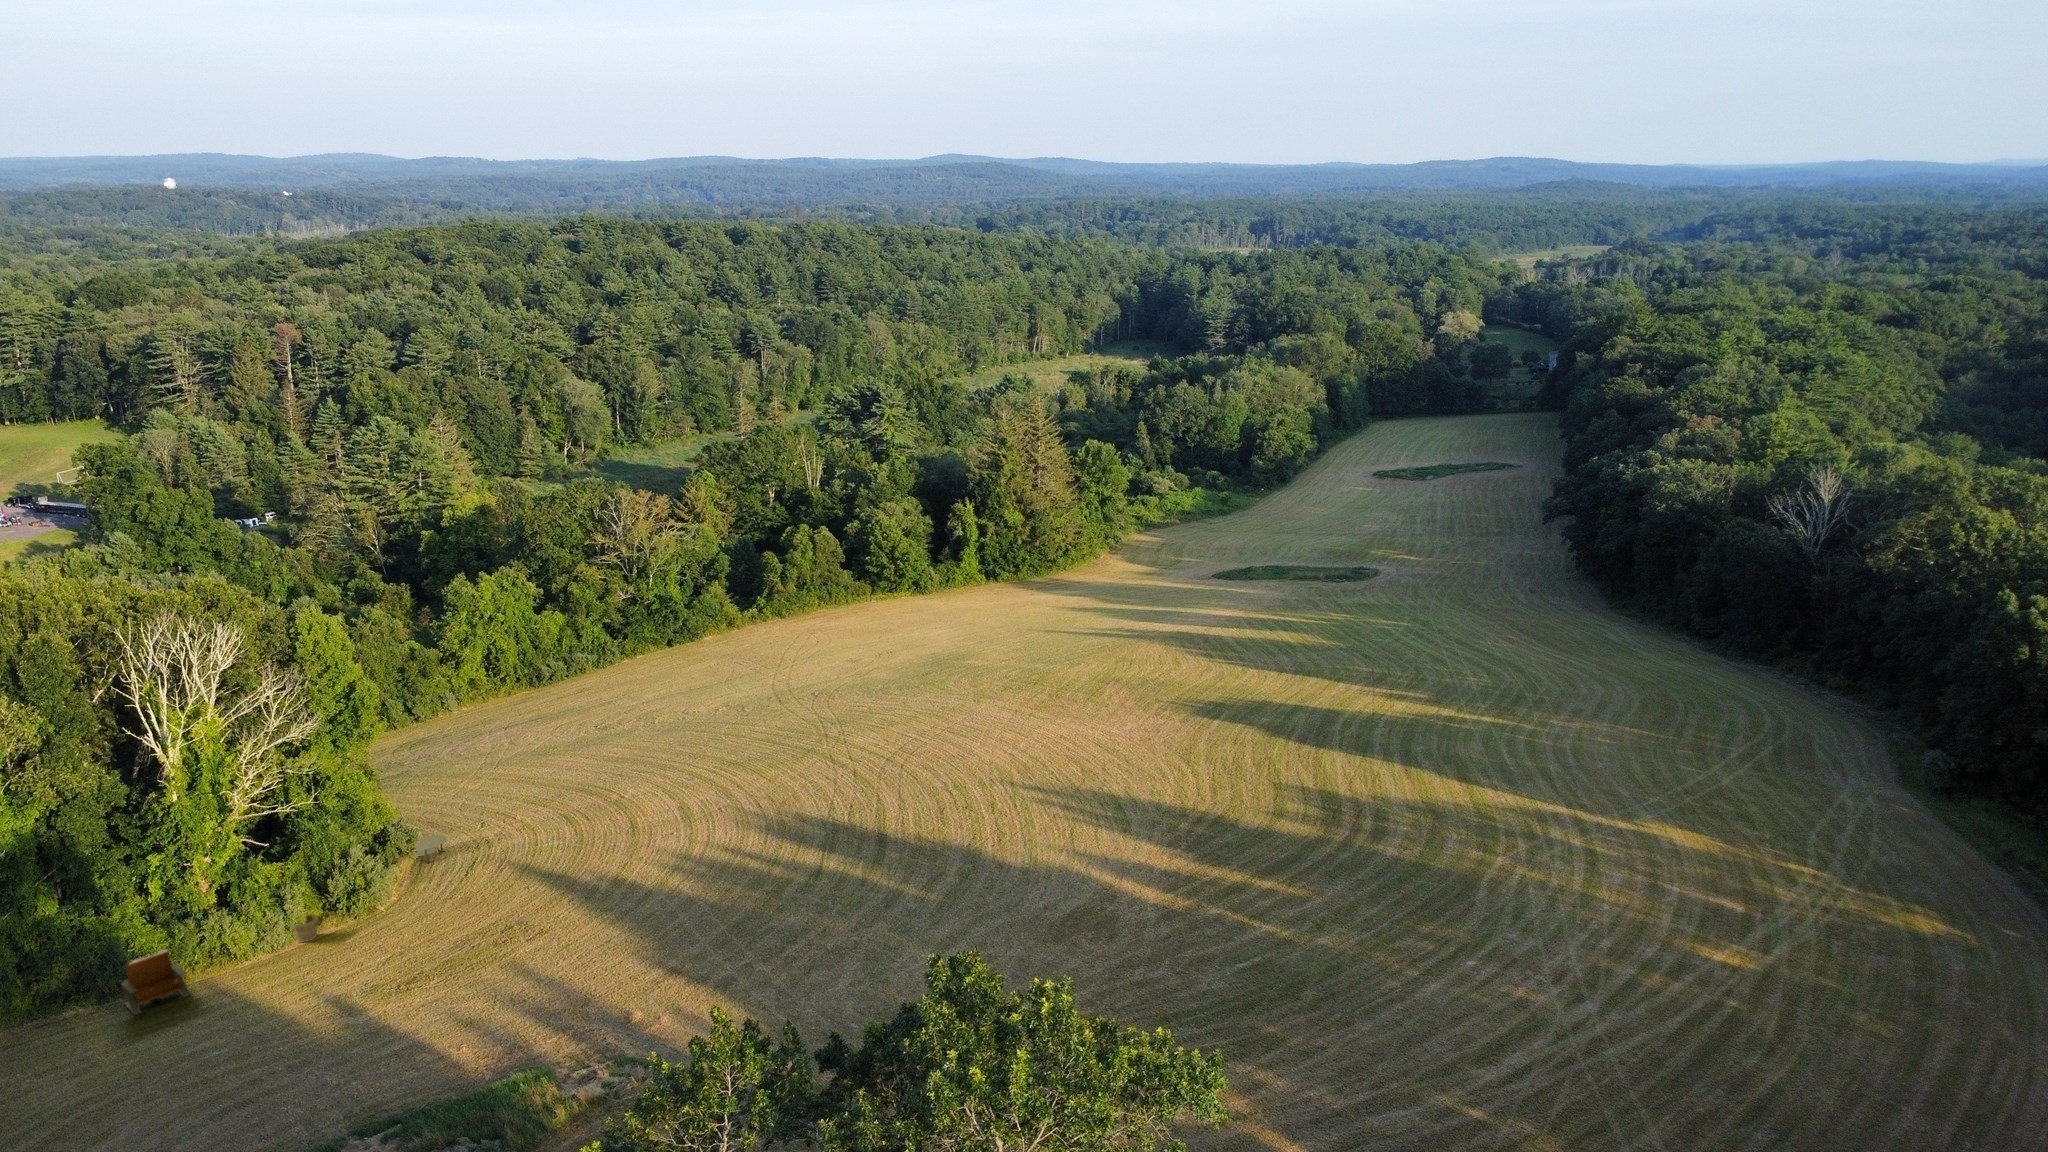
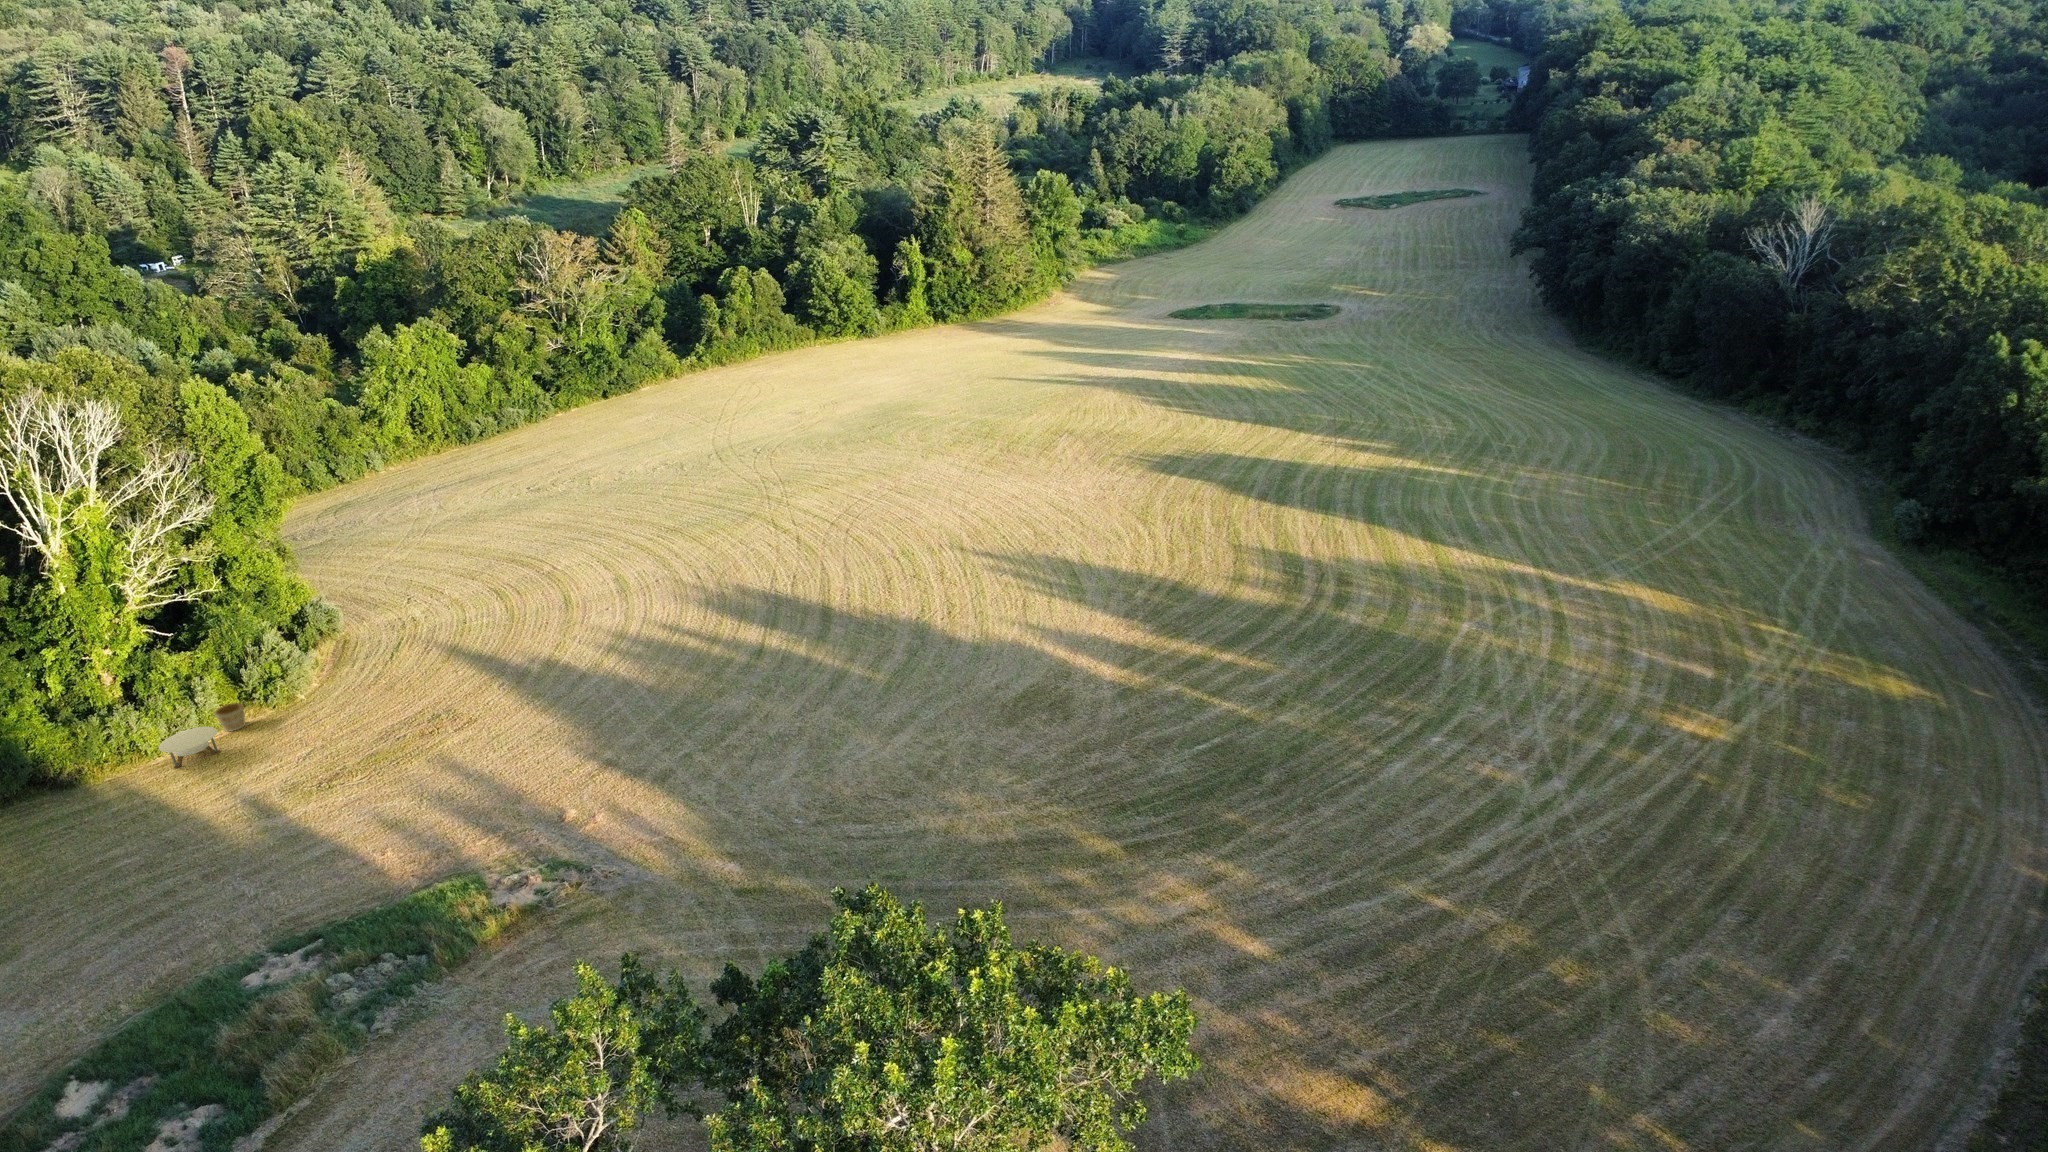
round table: present [412,836,446,864] -> present [159,727,220,768]
lounge chair: present [121,950,190,1015] -> none [33,747,114,816]

